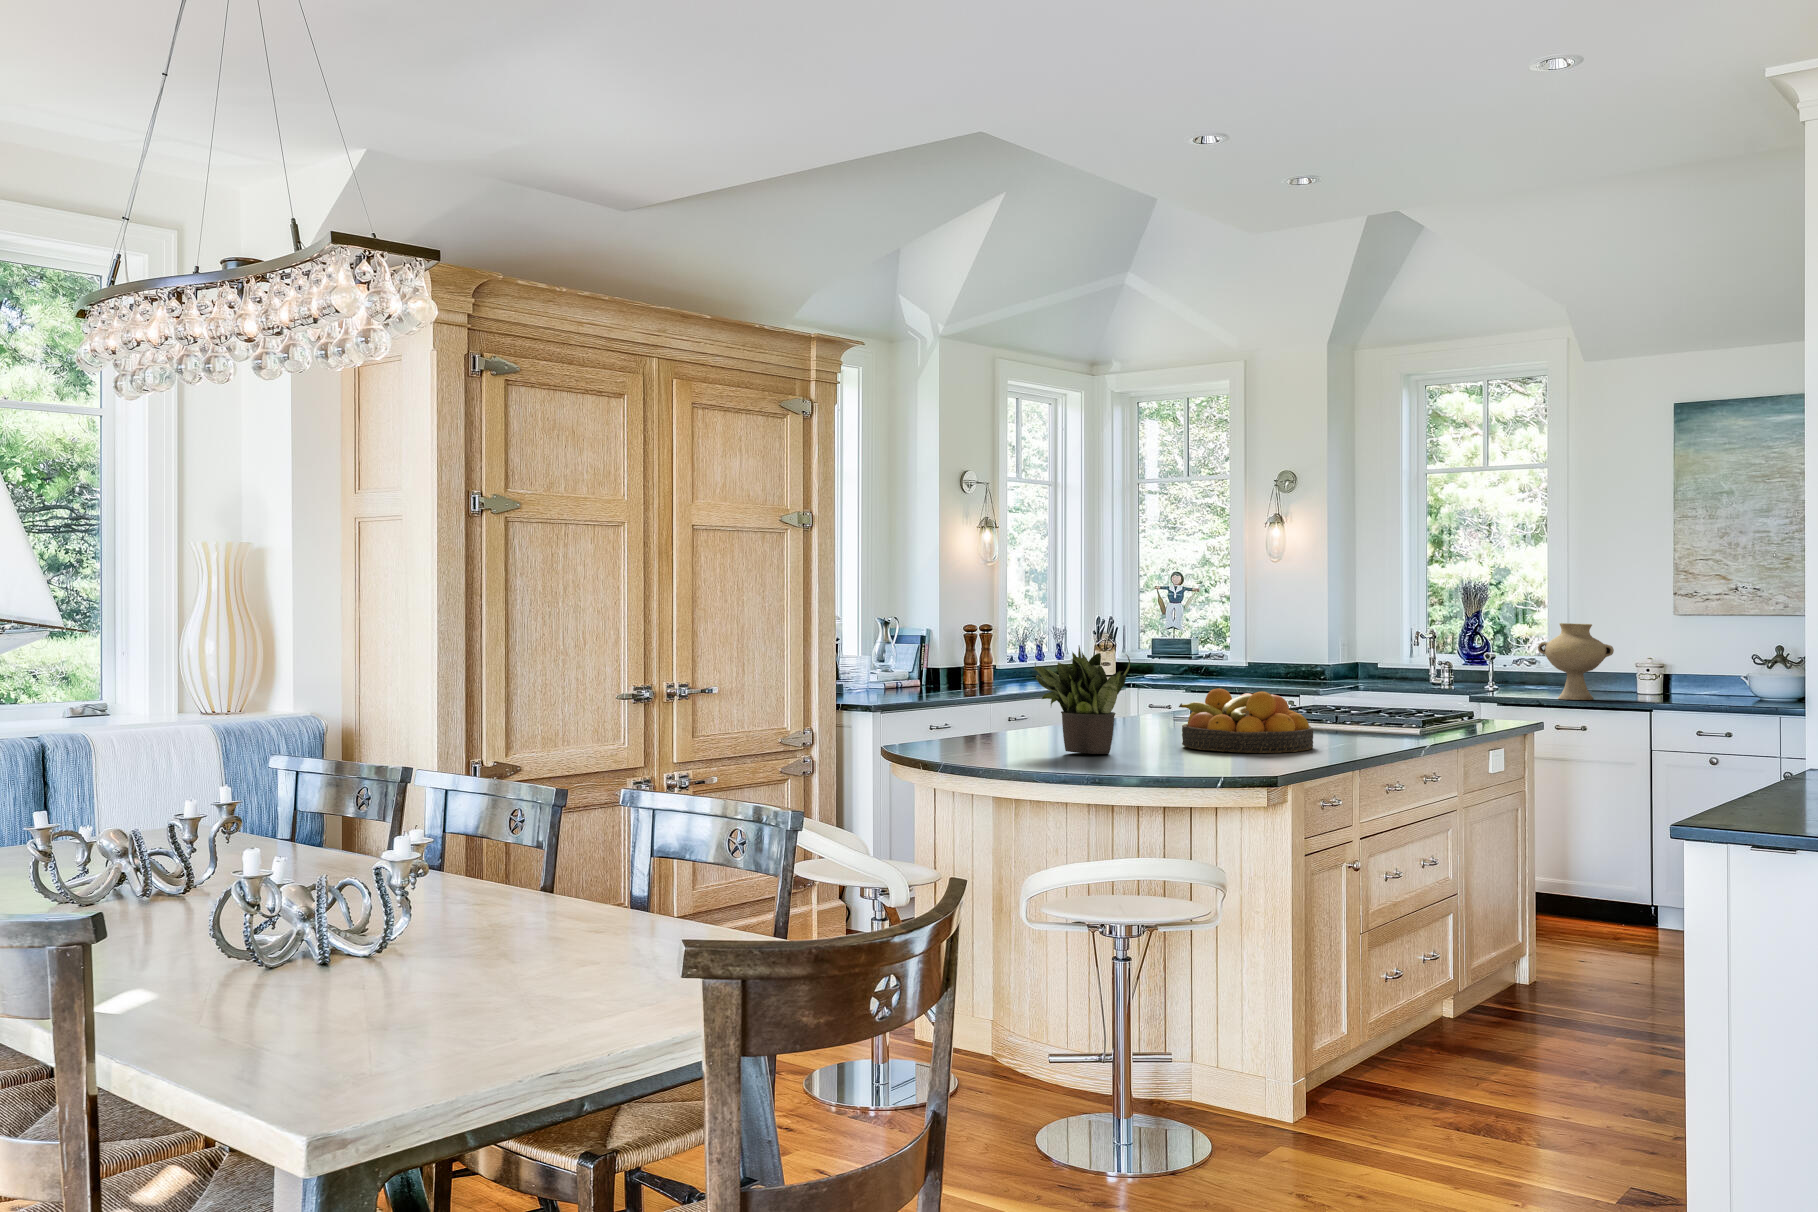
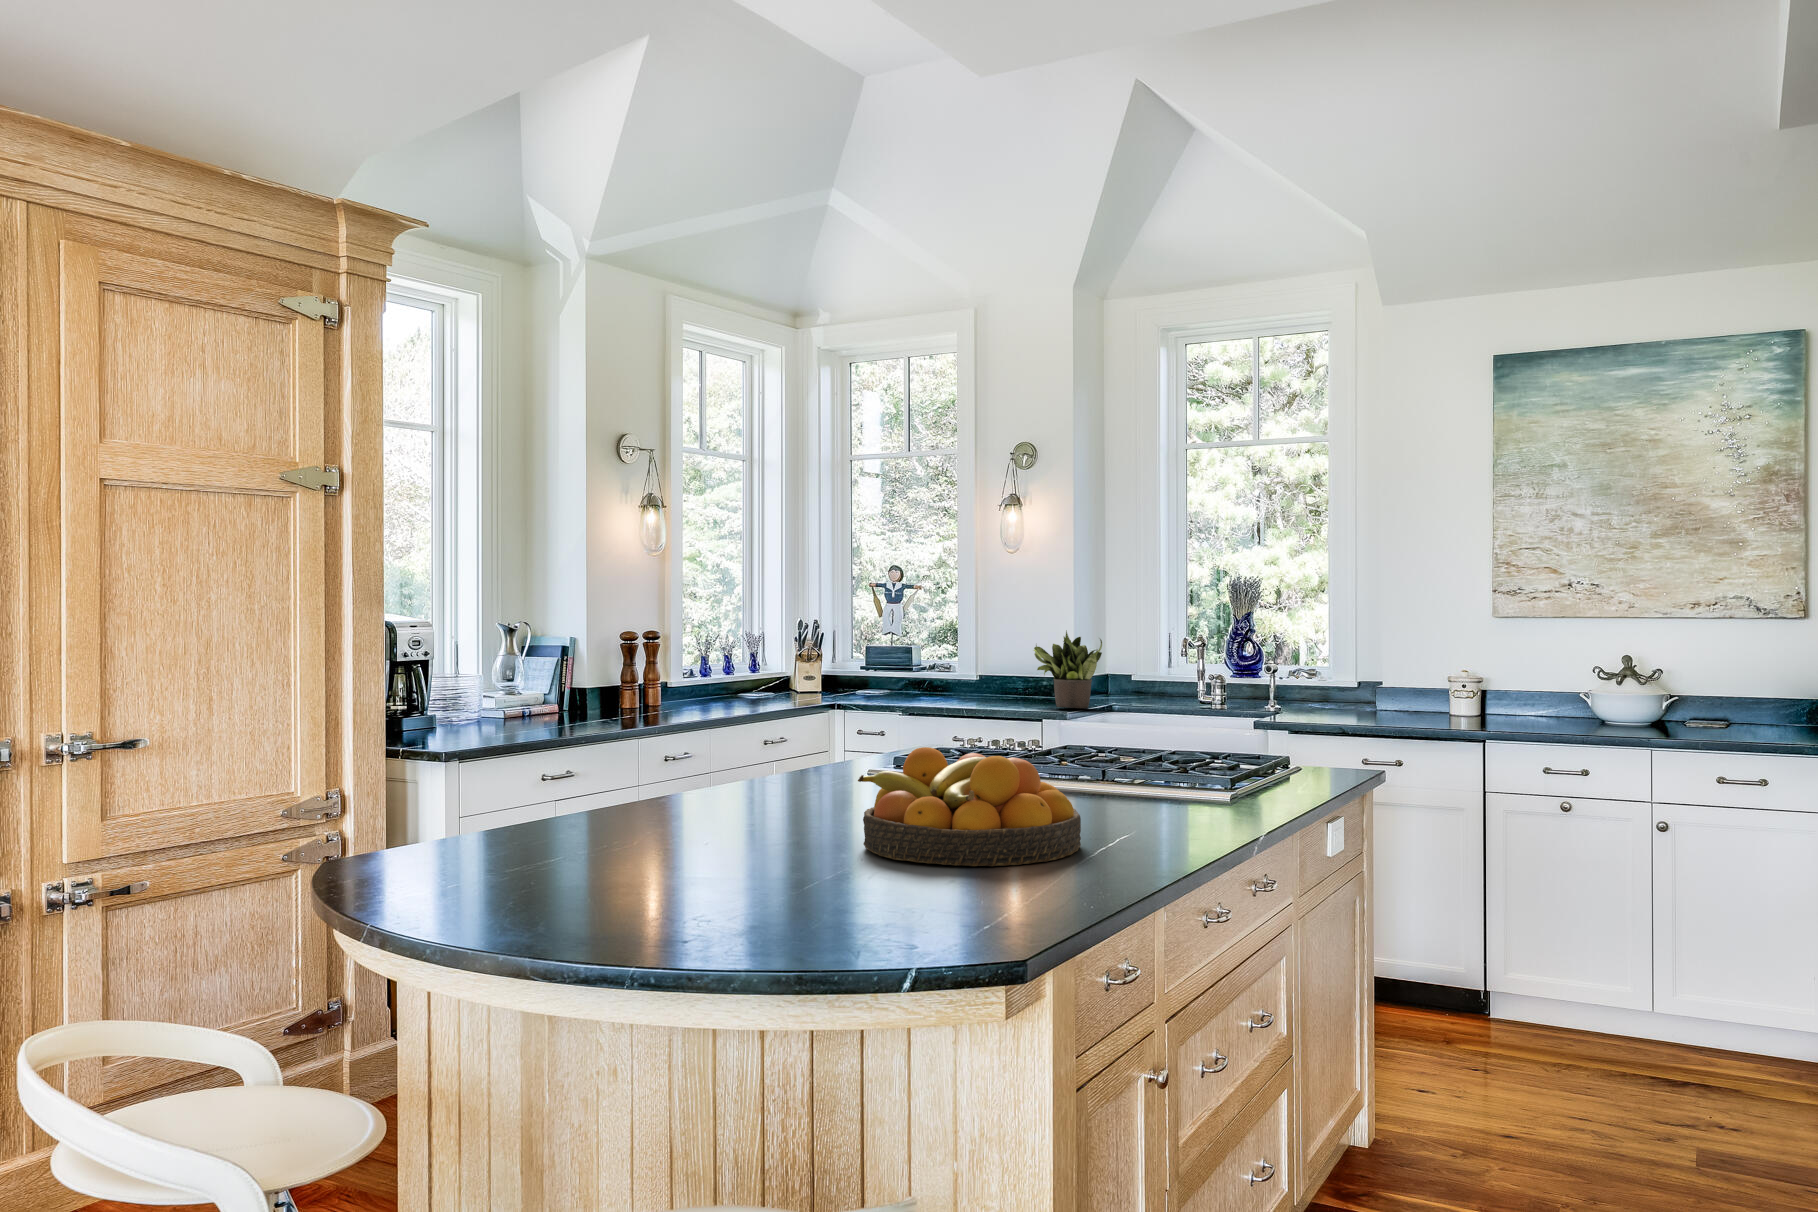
vase: present [1538,623,1614,700] -> none [1338,628,1430,725]
potted plant: present [1034,646,1130,754] -> present [1034,630,1102,708]

